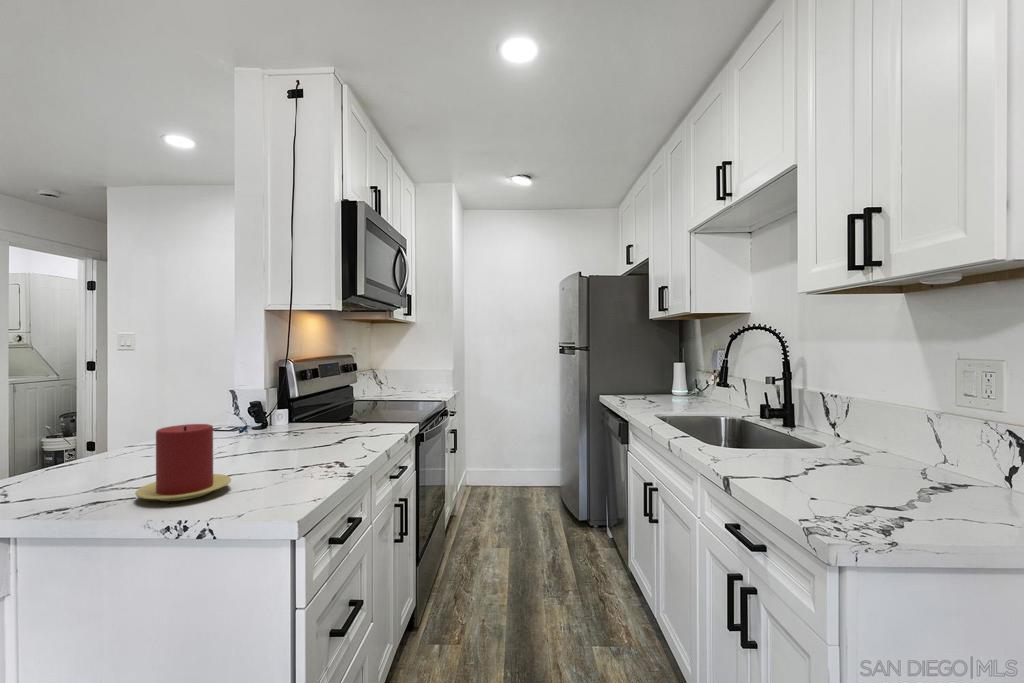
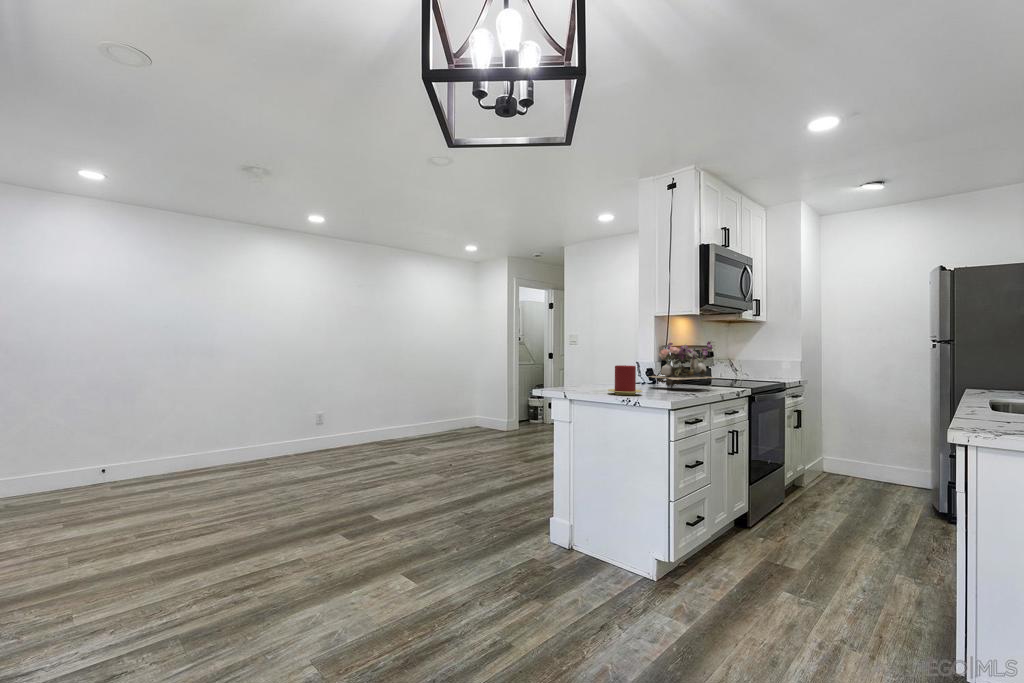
flower arrangement: none [251,353,371,440] -> present [649,340,714,388]

